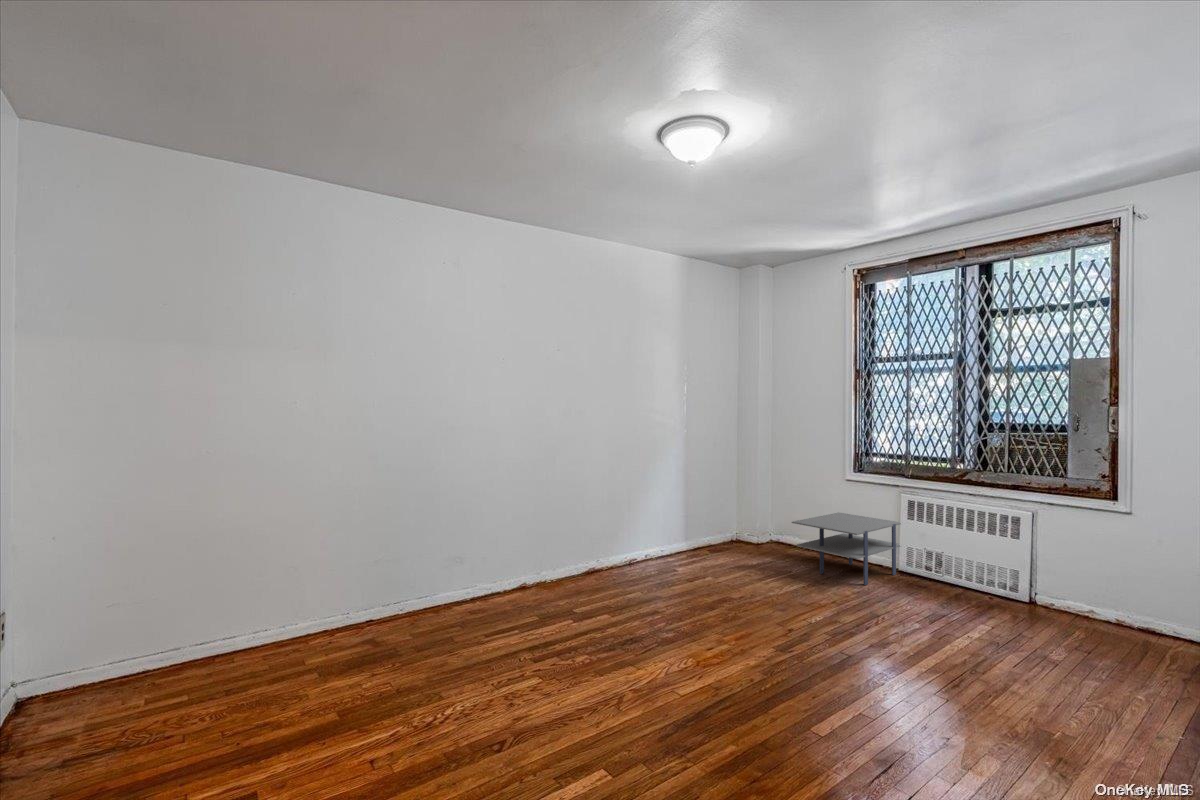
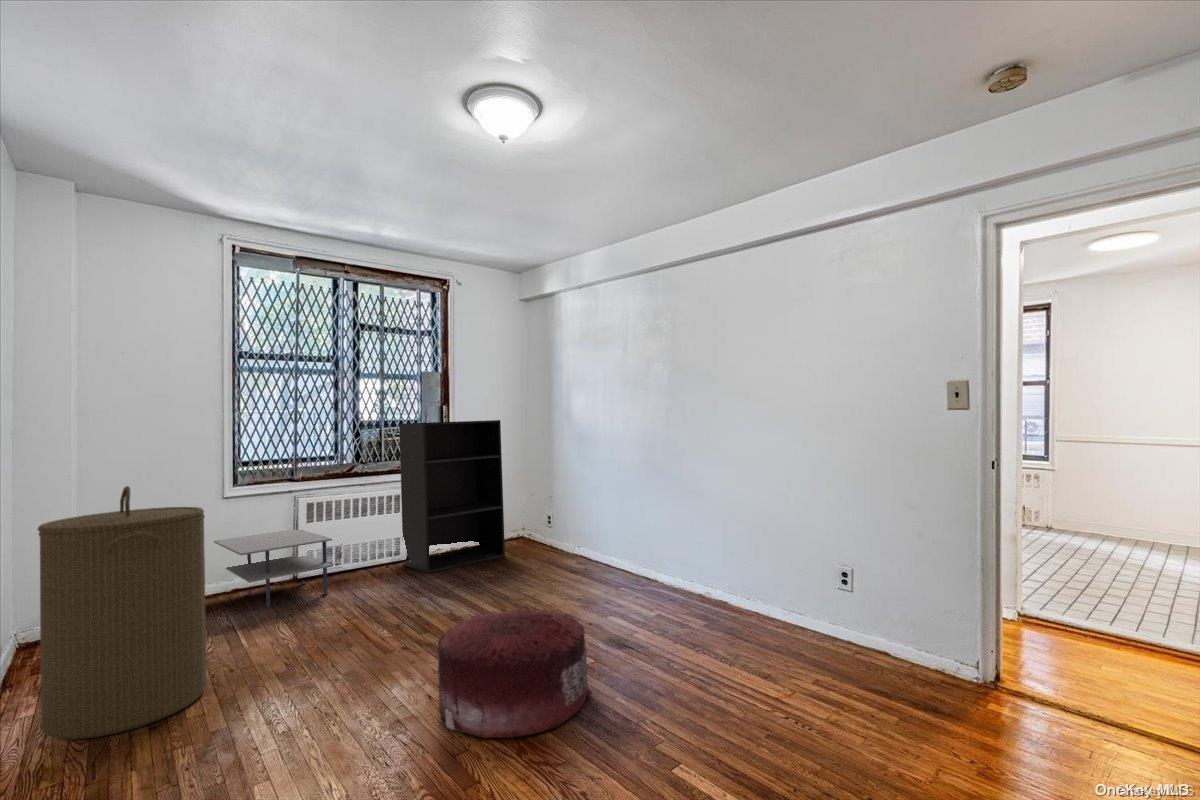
bookshelf: none [972,430,1144,656] -> present [399,420,505,573]
laundry hamper: none [613,456,685,583] -> present [37,486,207,739]
pouf: none [554,589,675,691] -> present [438,608,591,739]

